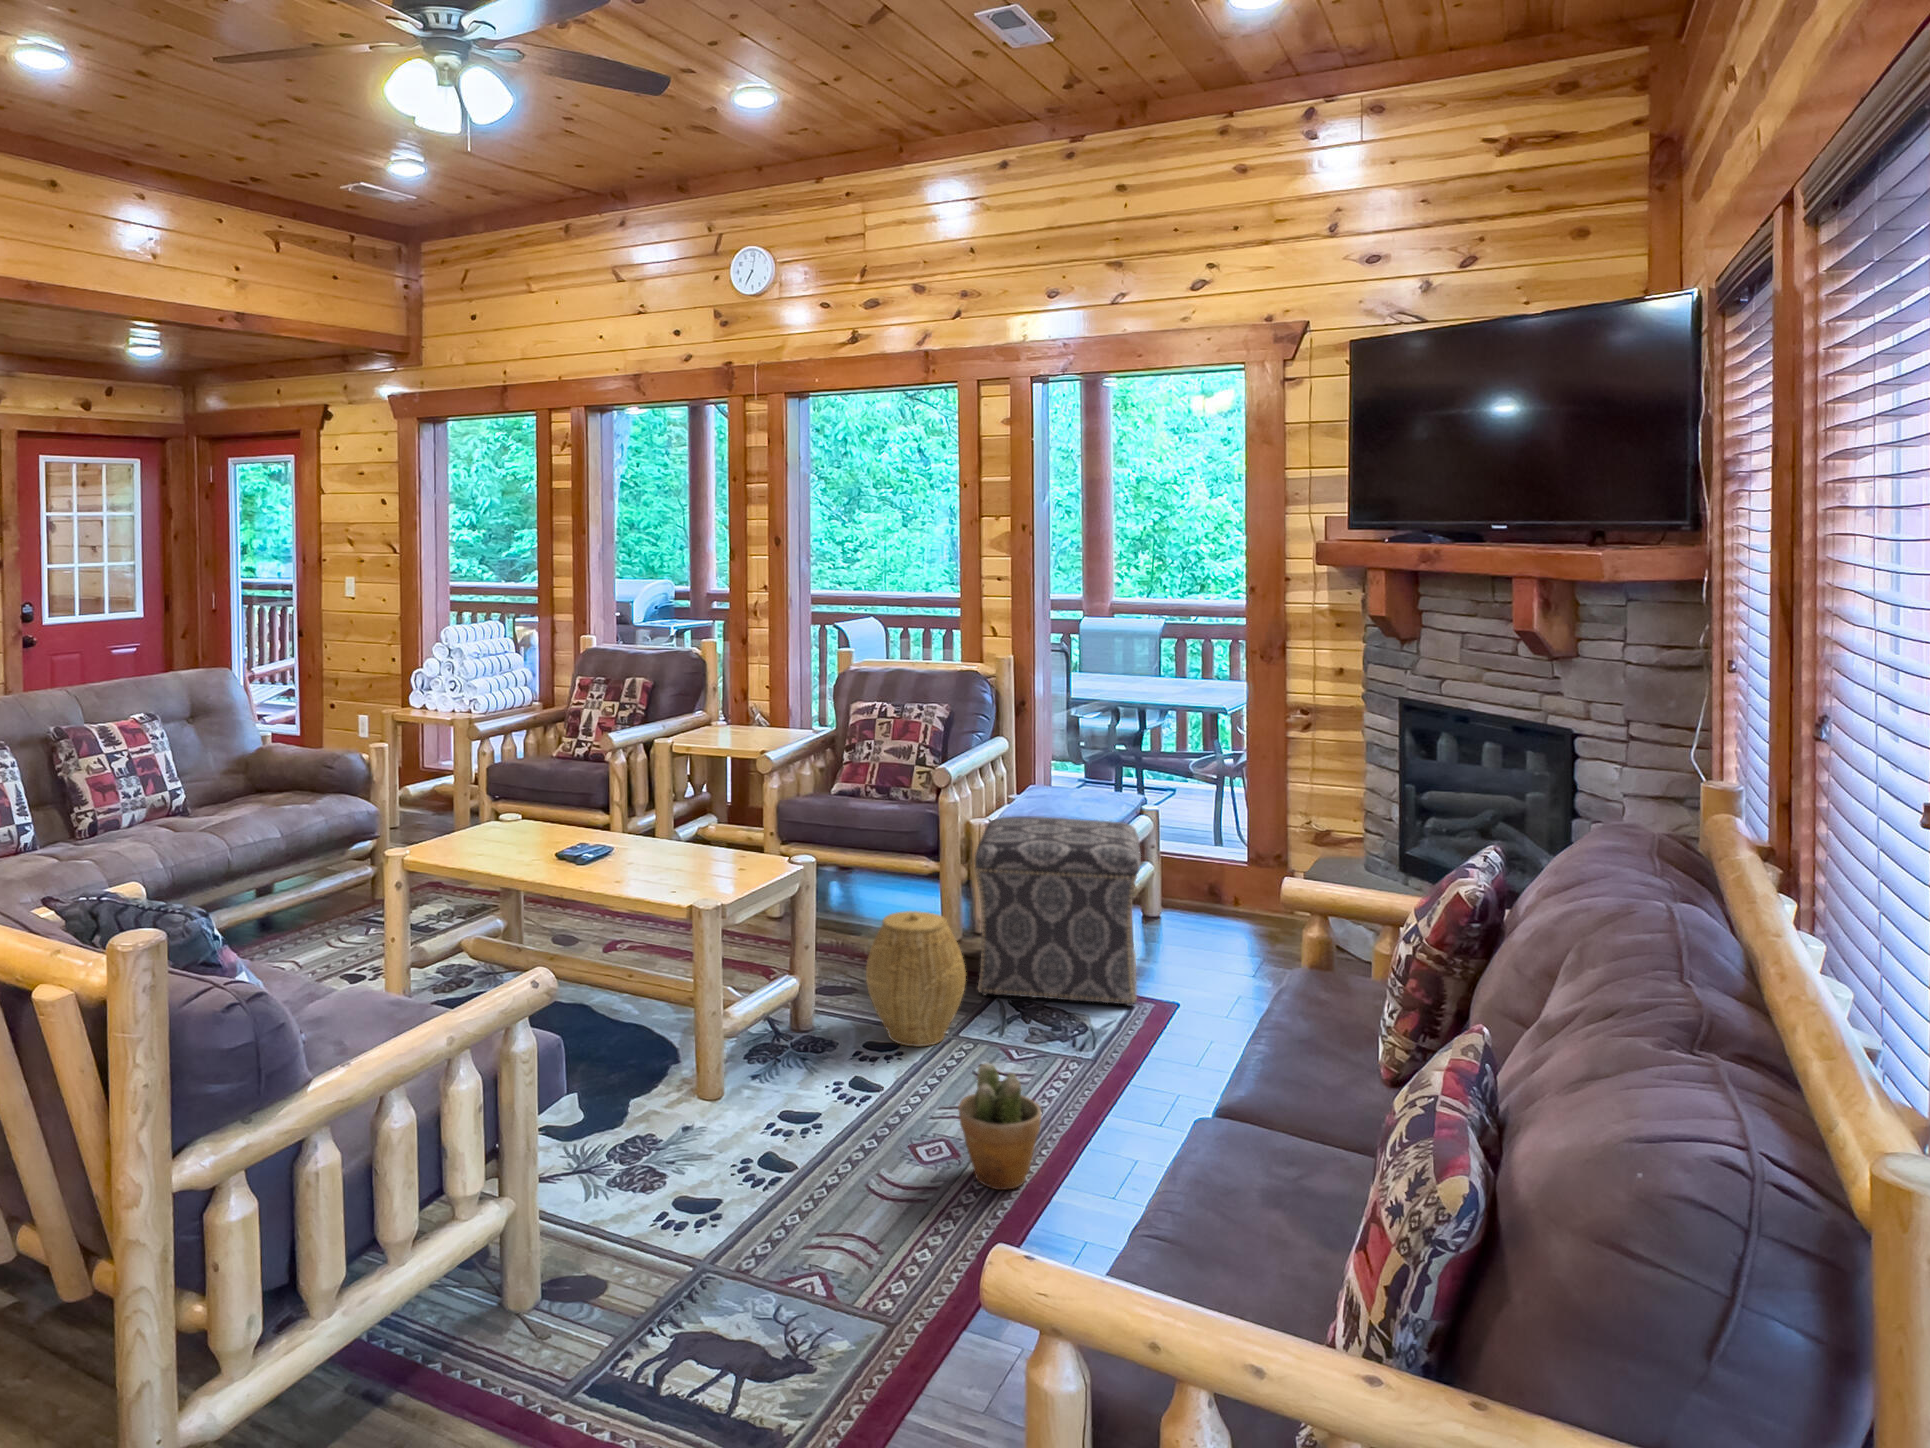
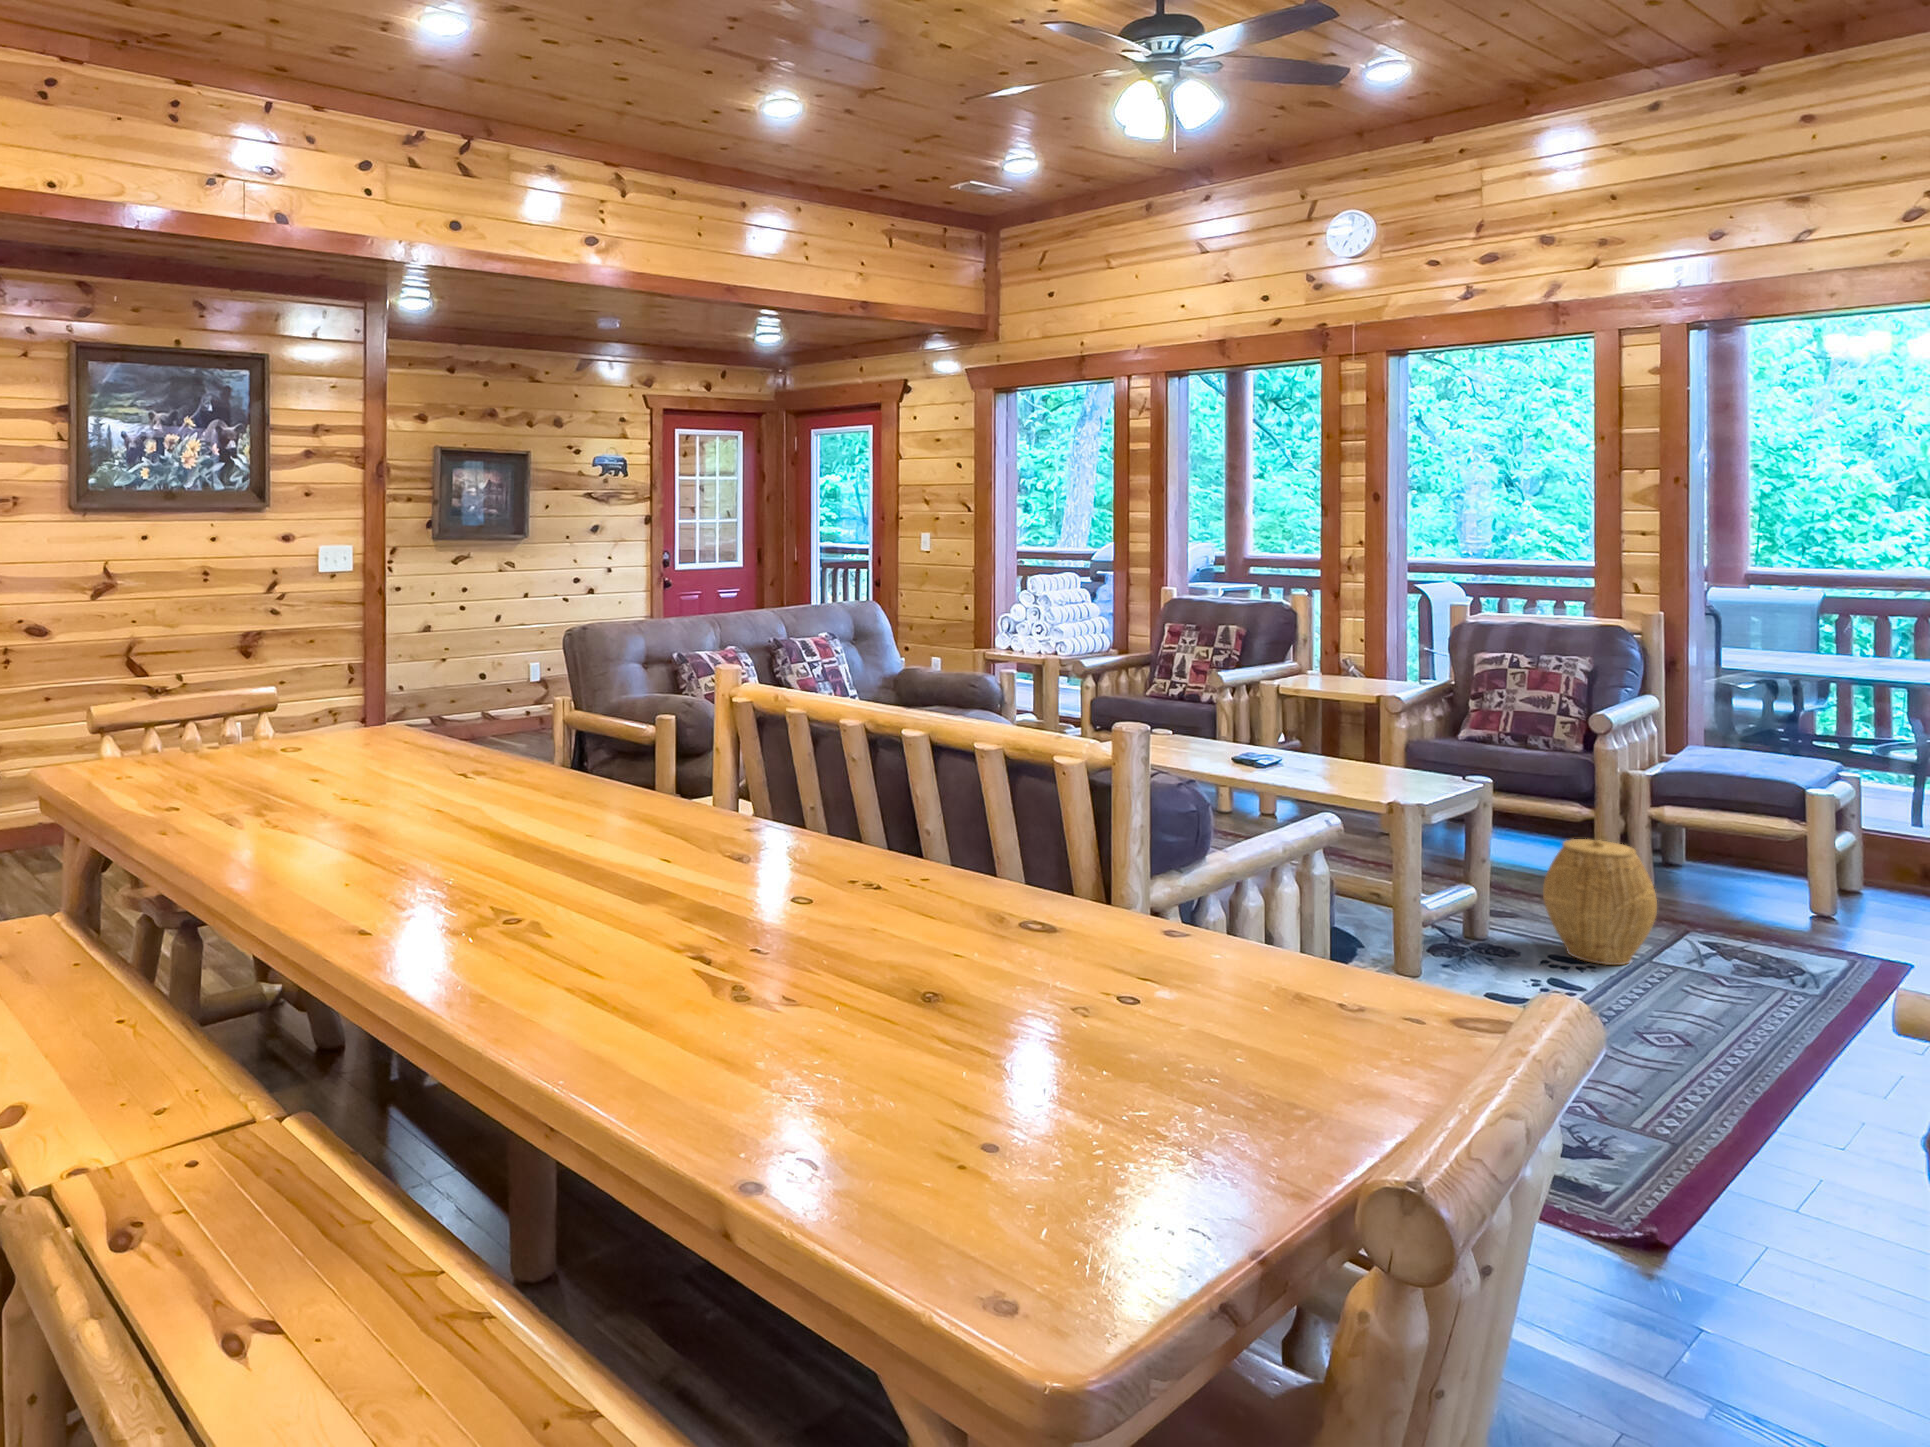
ottoman: present [974,818,1141,1006] -> none [1651,767,1860,959]
potted plant: present [958,1063,1041,1190] -> none [1696,966,1794,1083]

